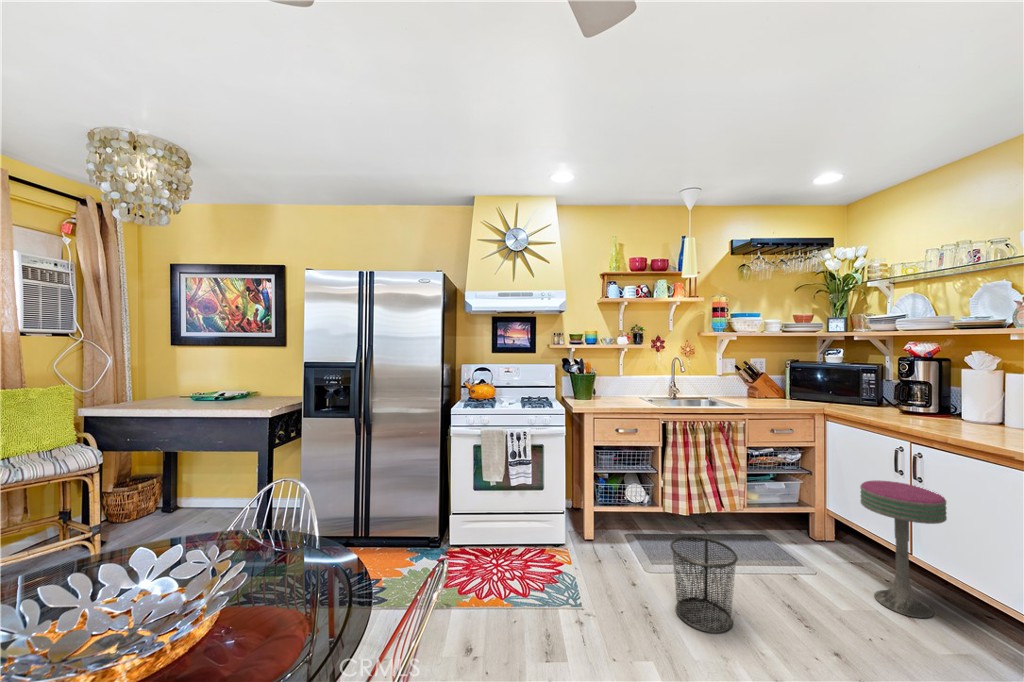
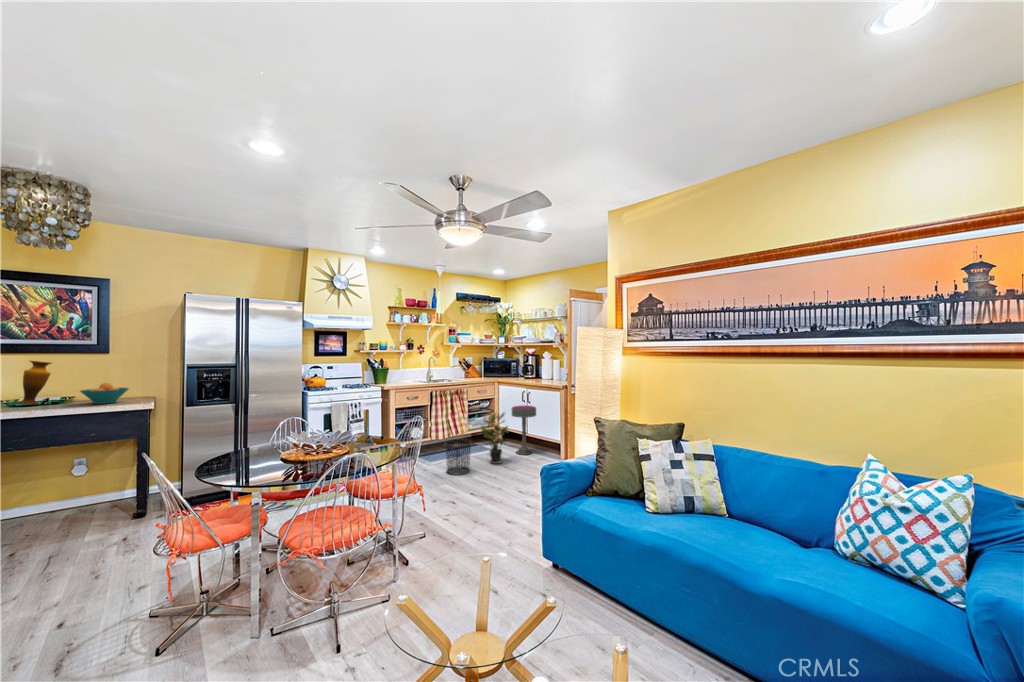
vase: none [199,353,227,400] -> present [16,361,51,405]
fruit bowl: none [226,380,273,404] -> present [80,383,129,404]
potted plant: none [767,490,849,625] -> present [481,413,508,464]

